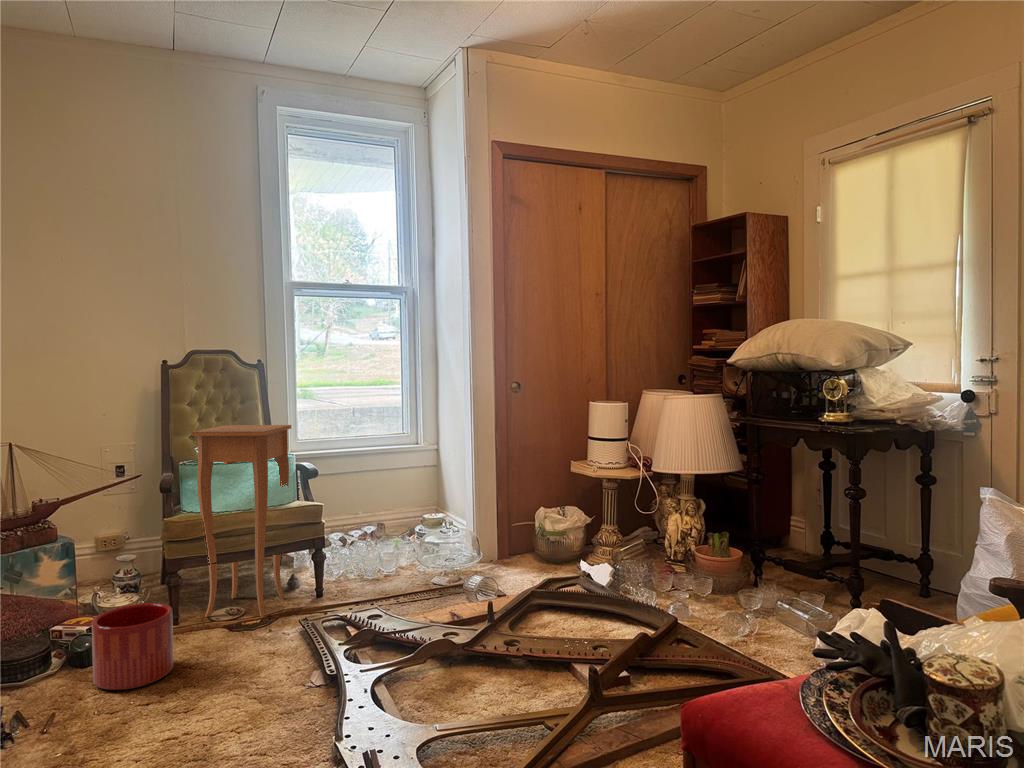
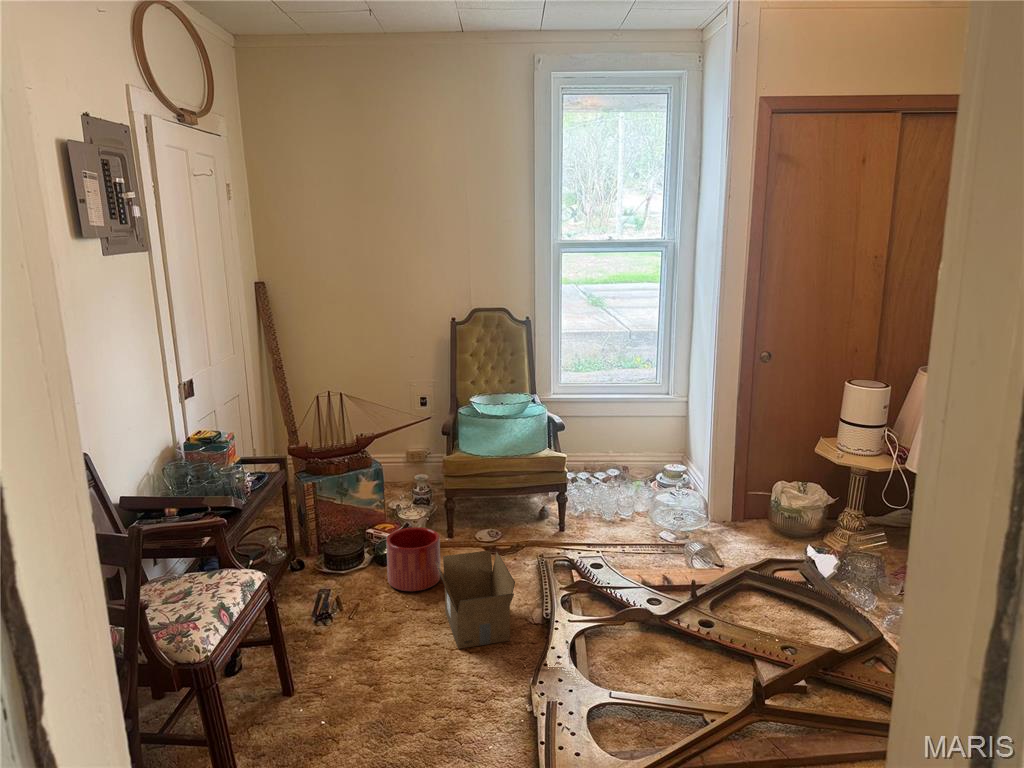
side table: present [192,425,291,618] -> none [463,383,543,545]
cardboard box: none [176,607,297,735] -> present [436,550,515,649]

